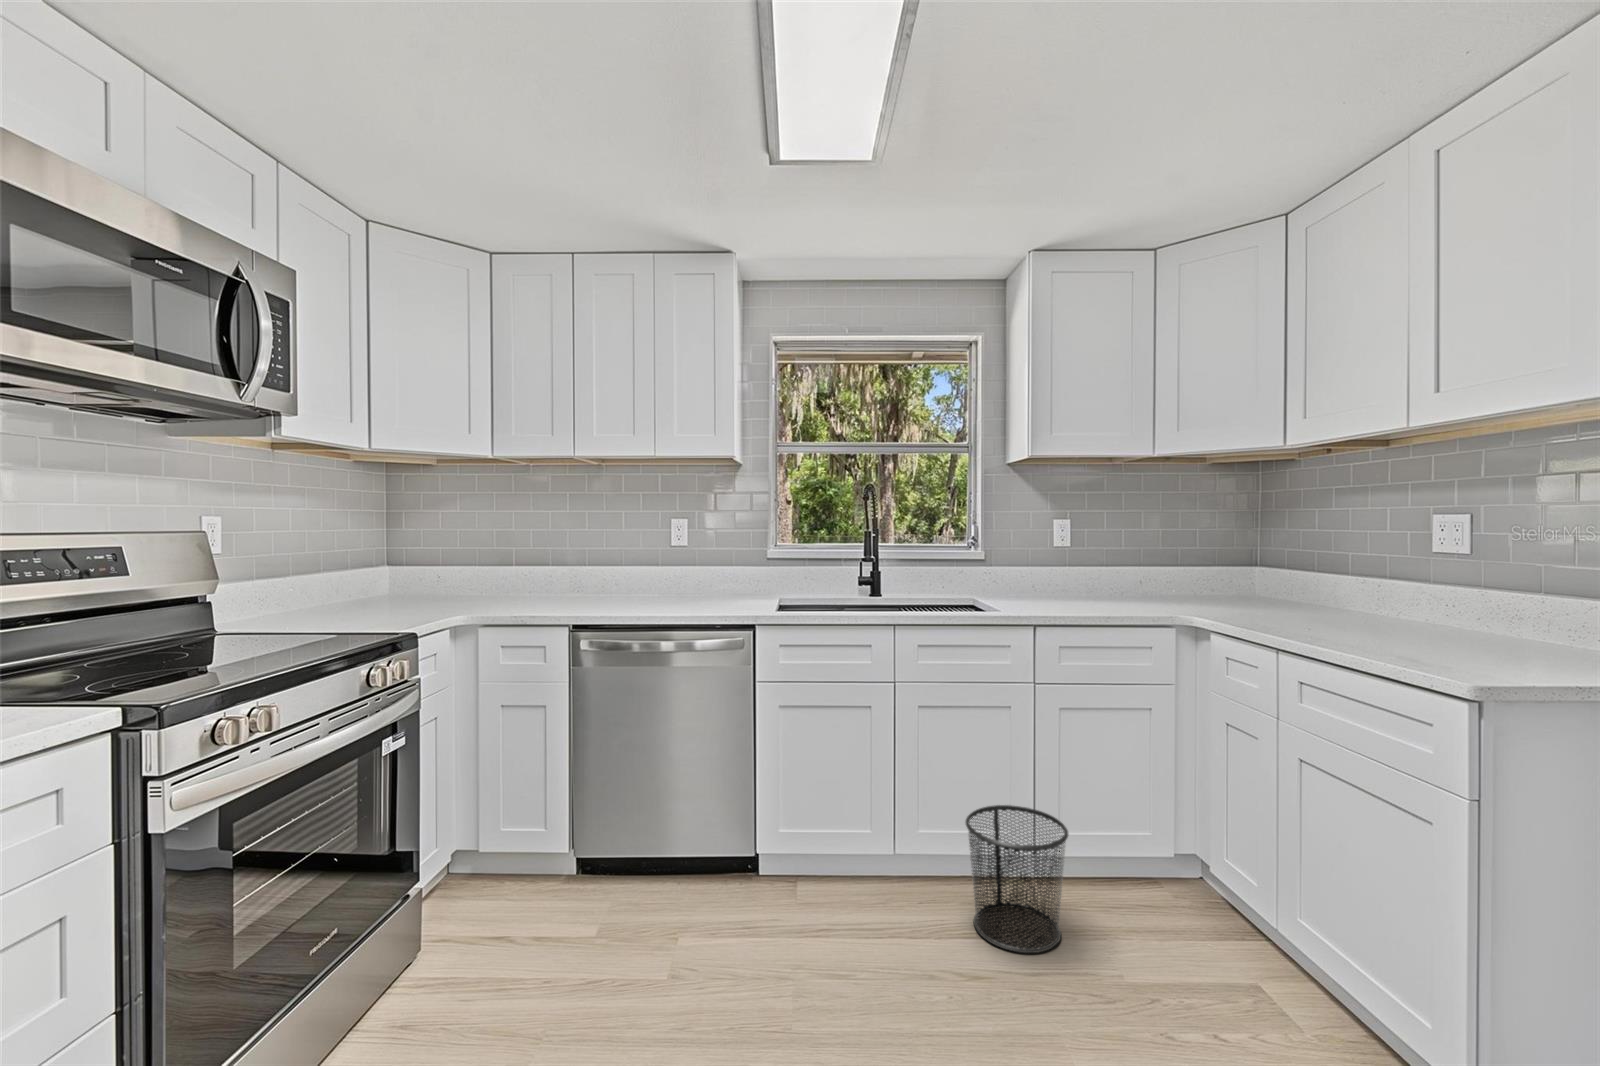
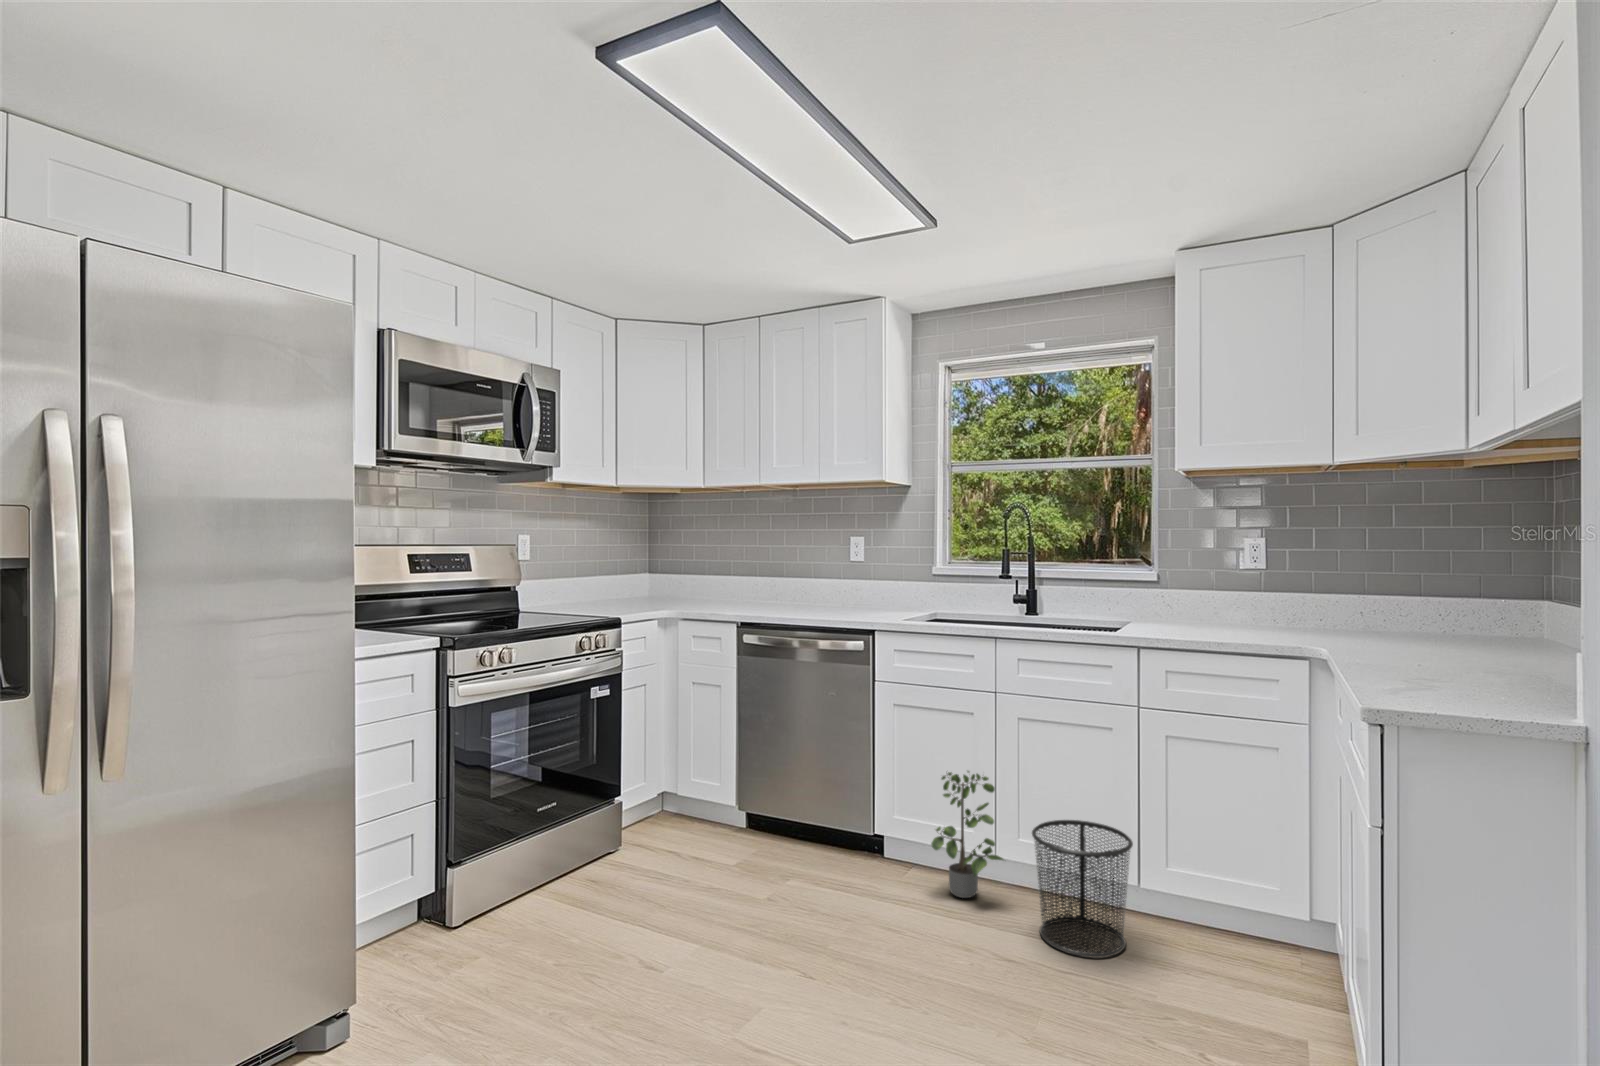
potted plant: none [843,770,926,910] -> present [931,771,1003,898]

